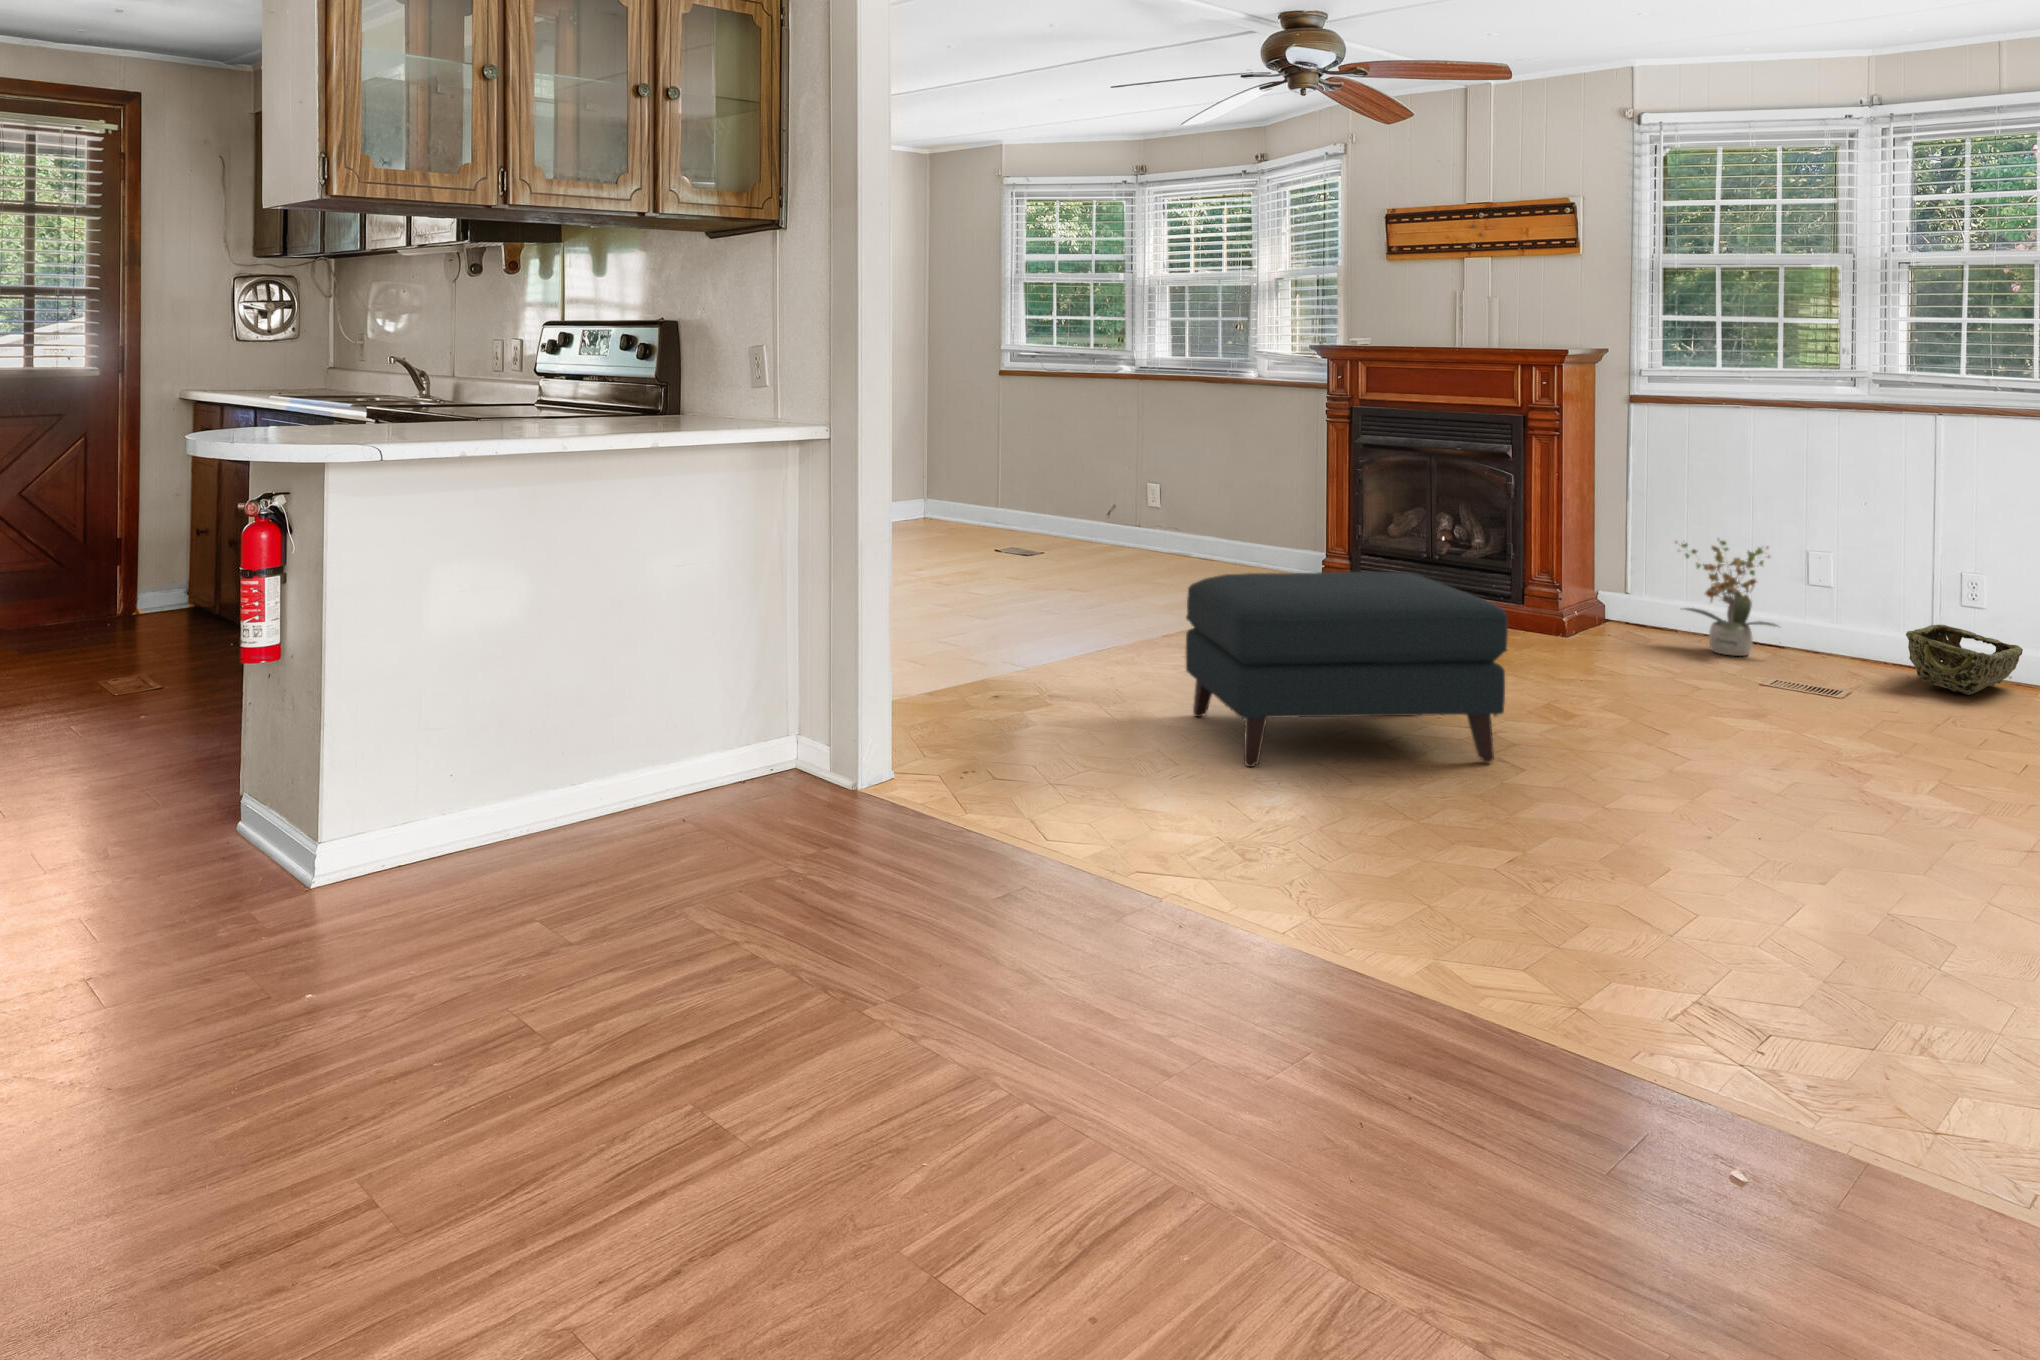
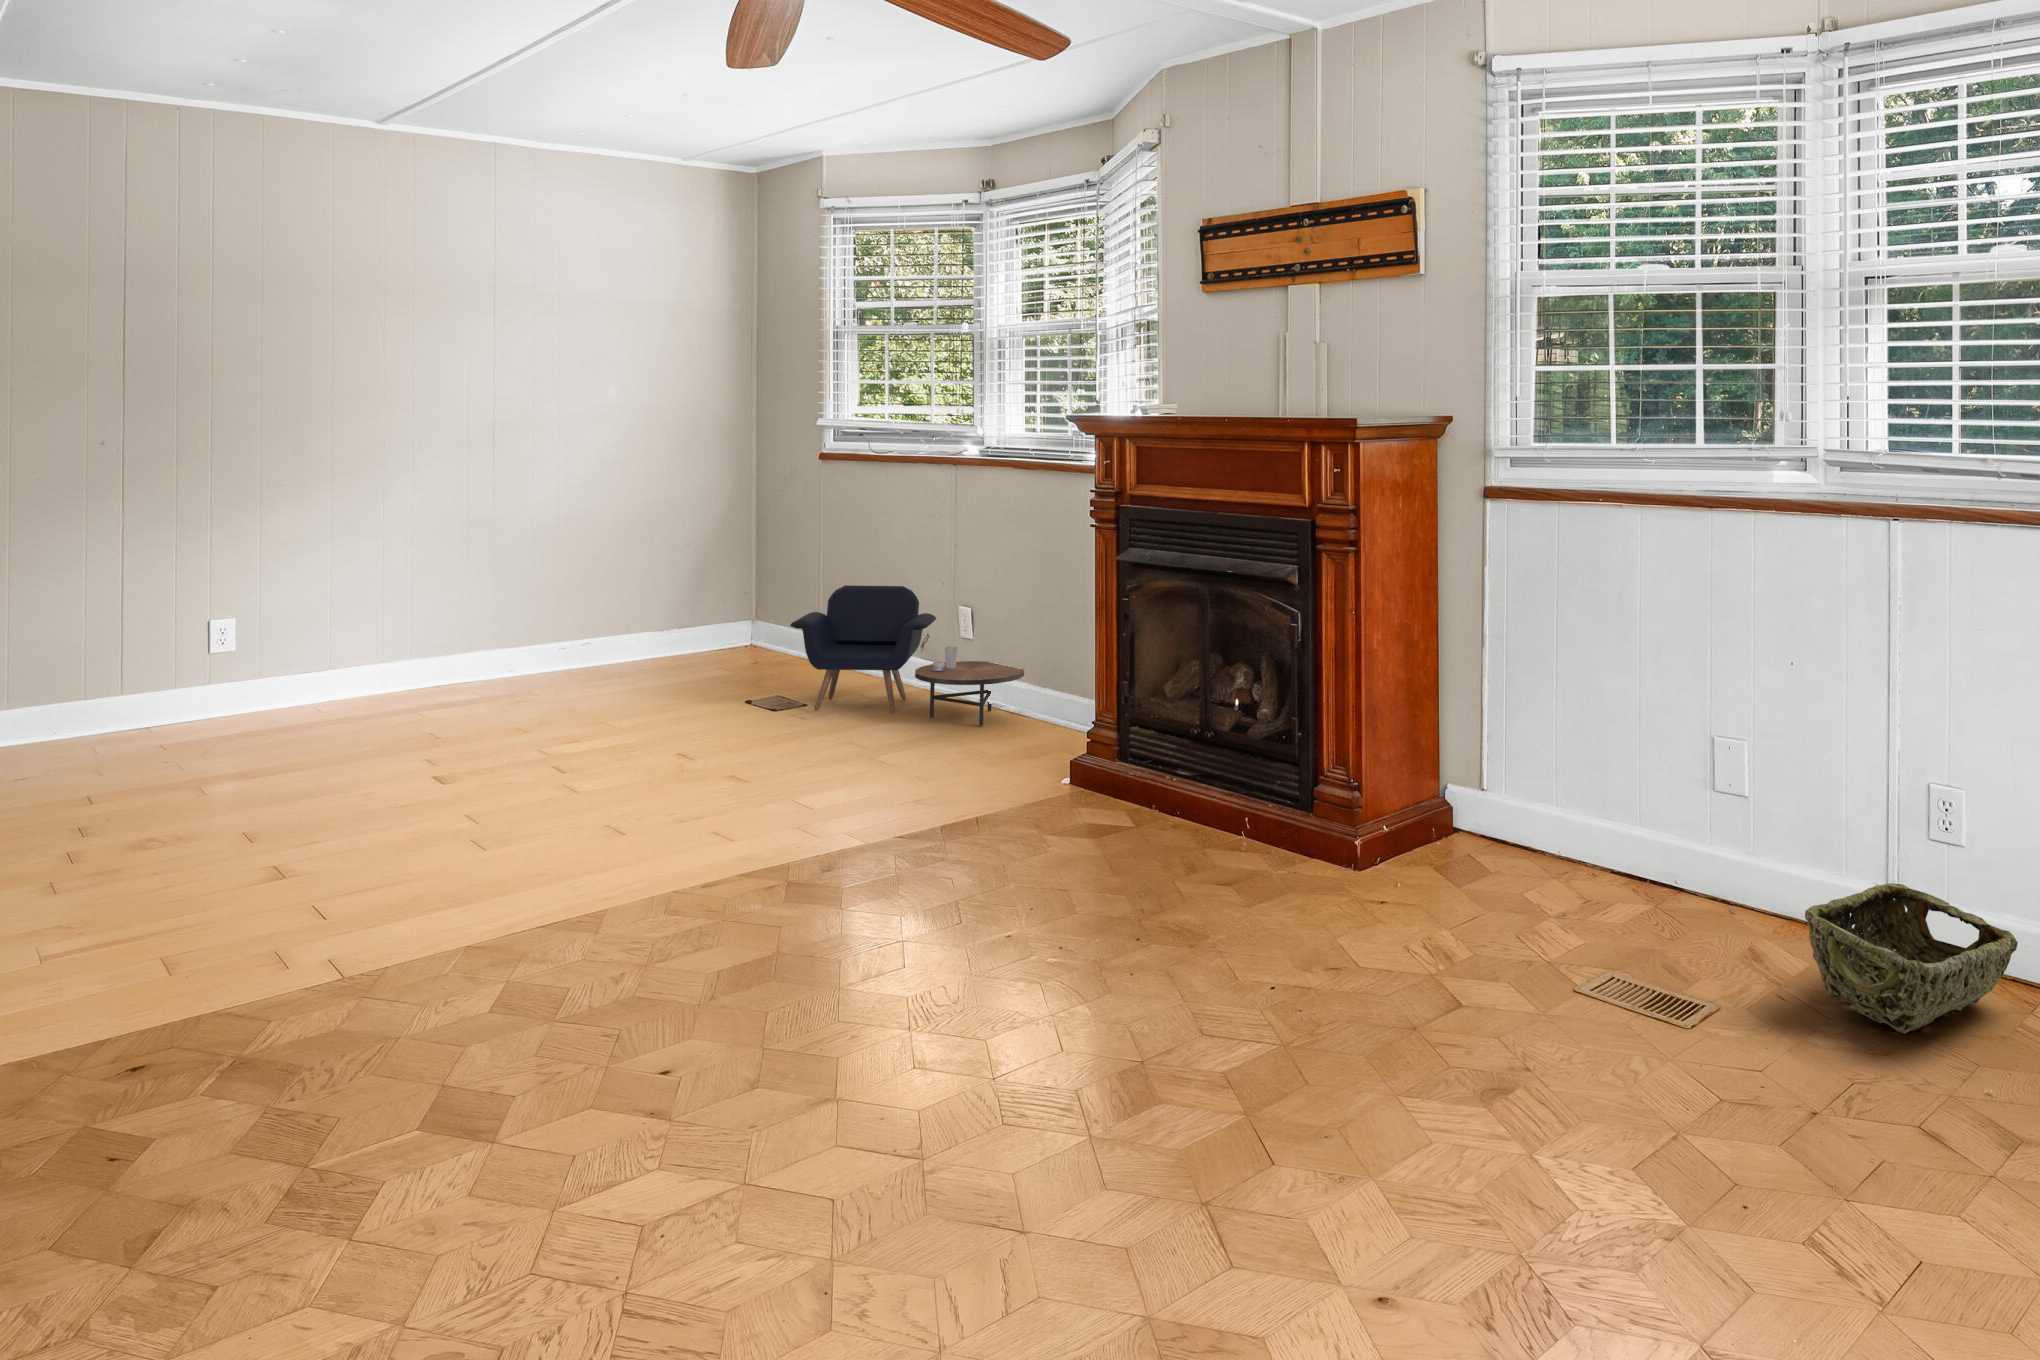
armchair: none [1021,469,1204,567] -> present [790,585,1024,726]
potted plant: present [1676,541,1778,656] -> none [1510,717,1653,921]
ottoman: present [1186,572,1508,767] -> none [135,825,826,1289]

